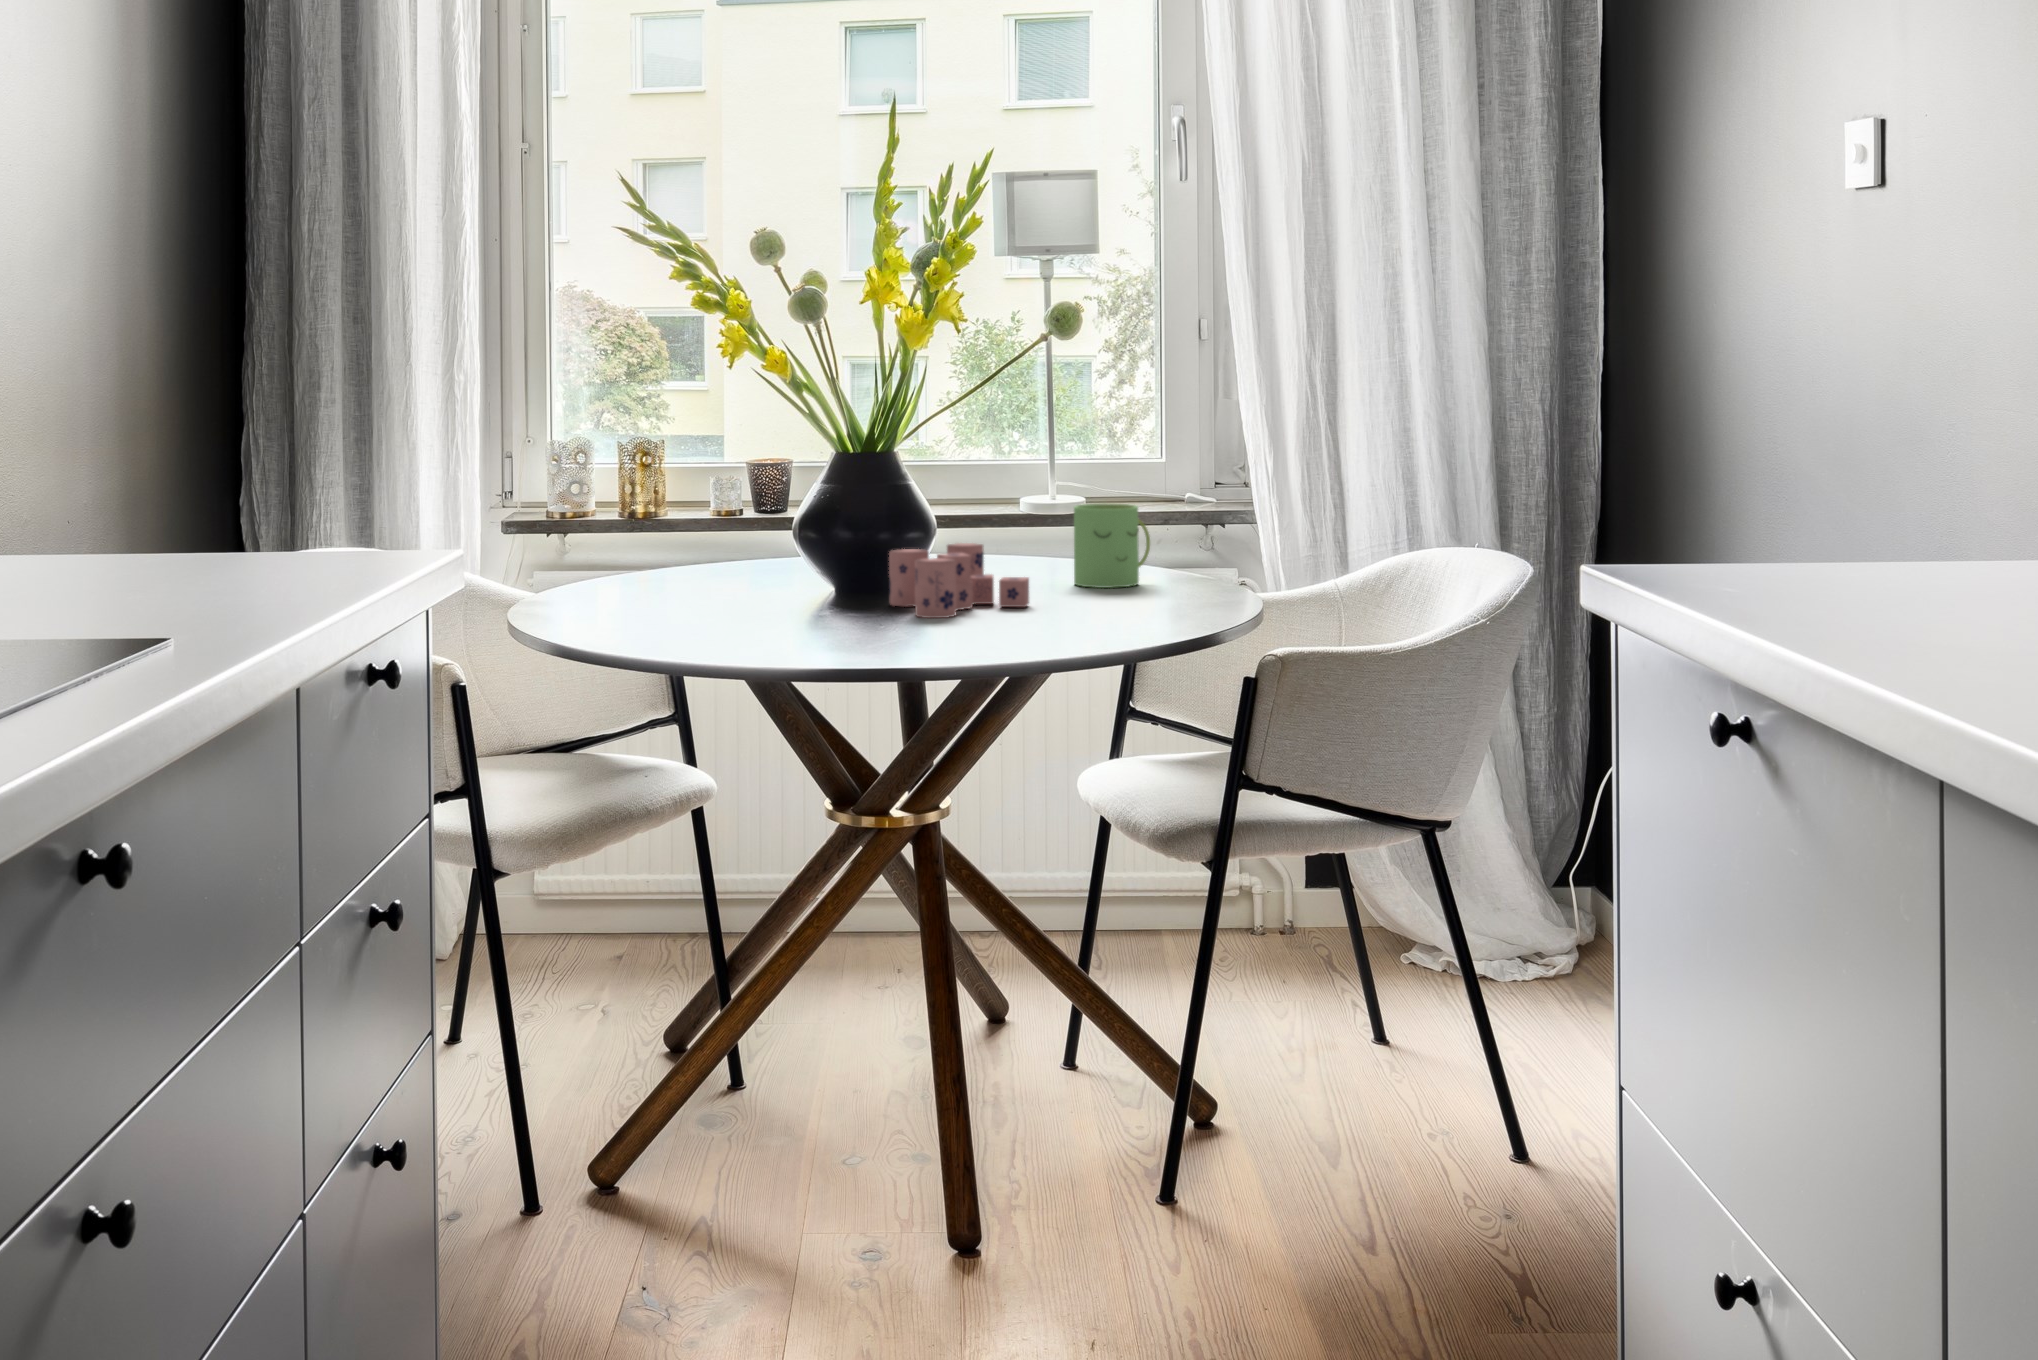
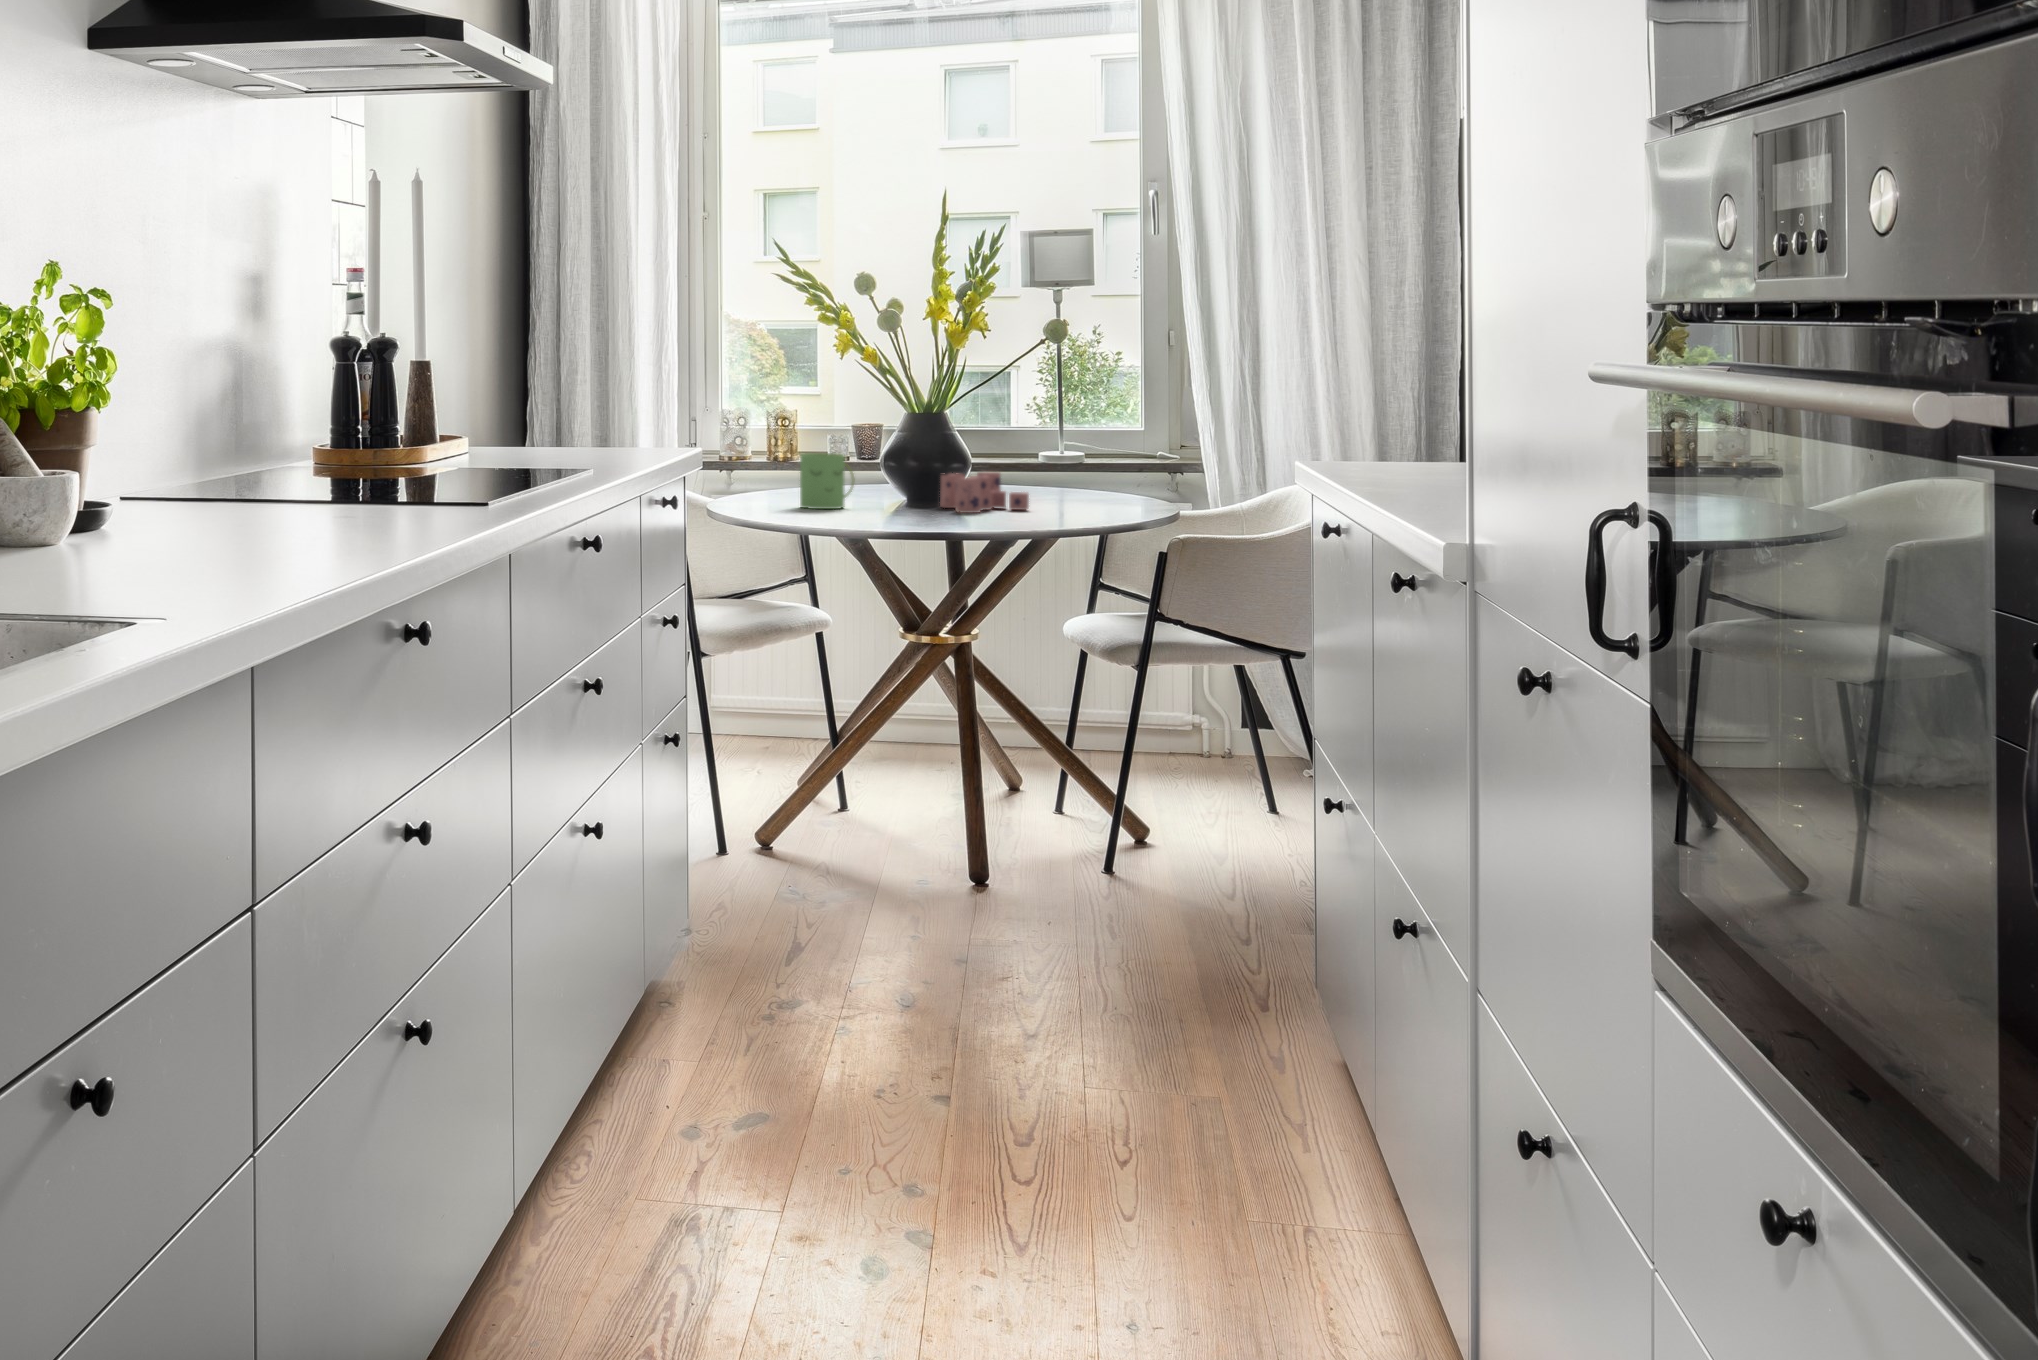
mug: present [1074,504,1150,588] -> present [800,453,854,509]

